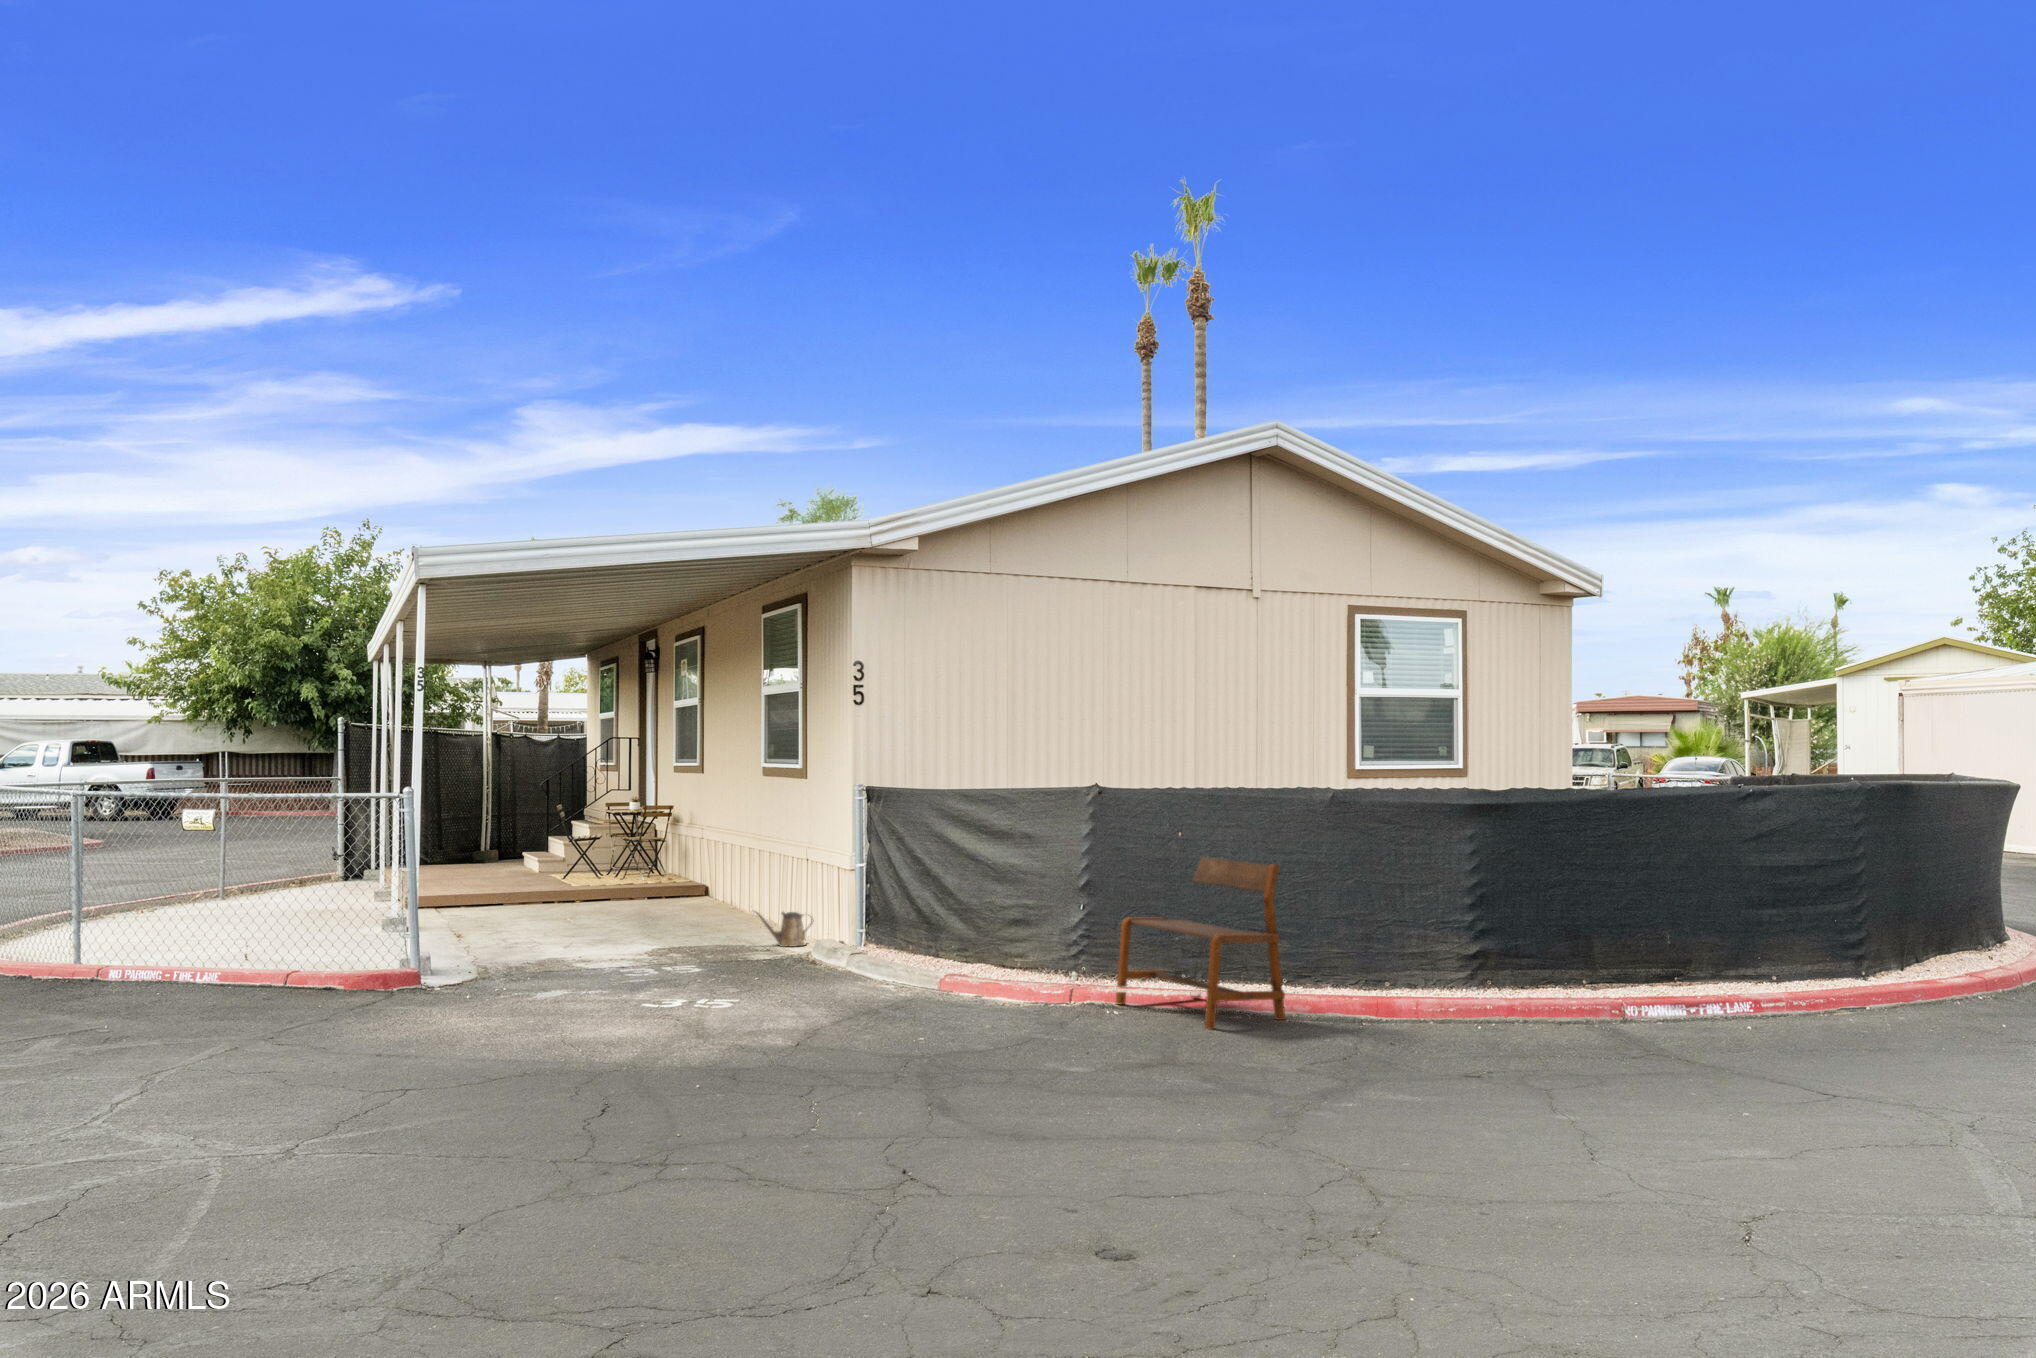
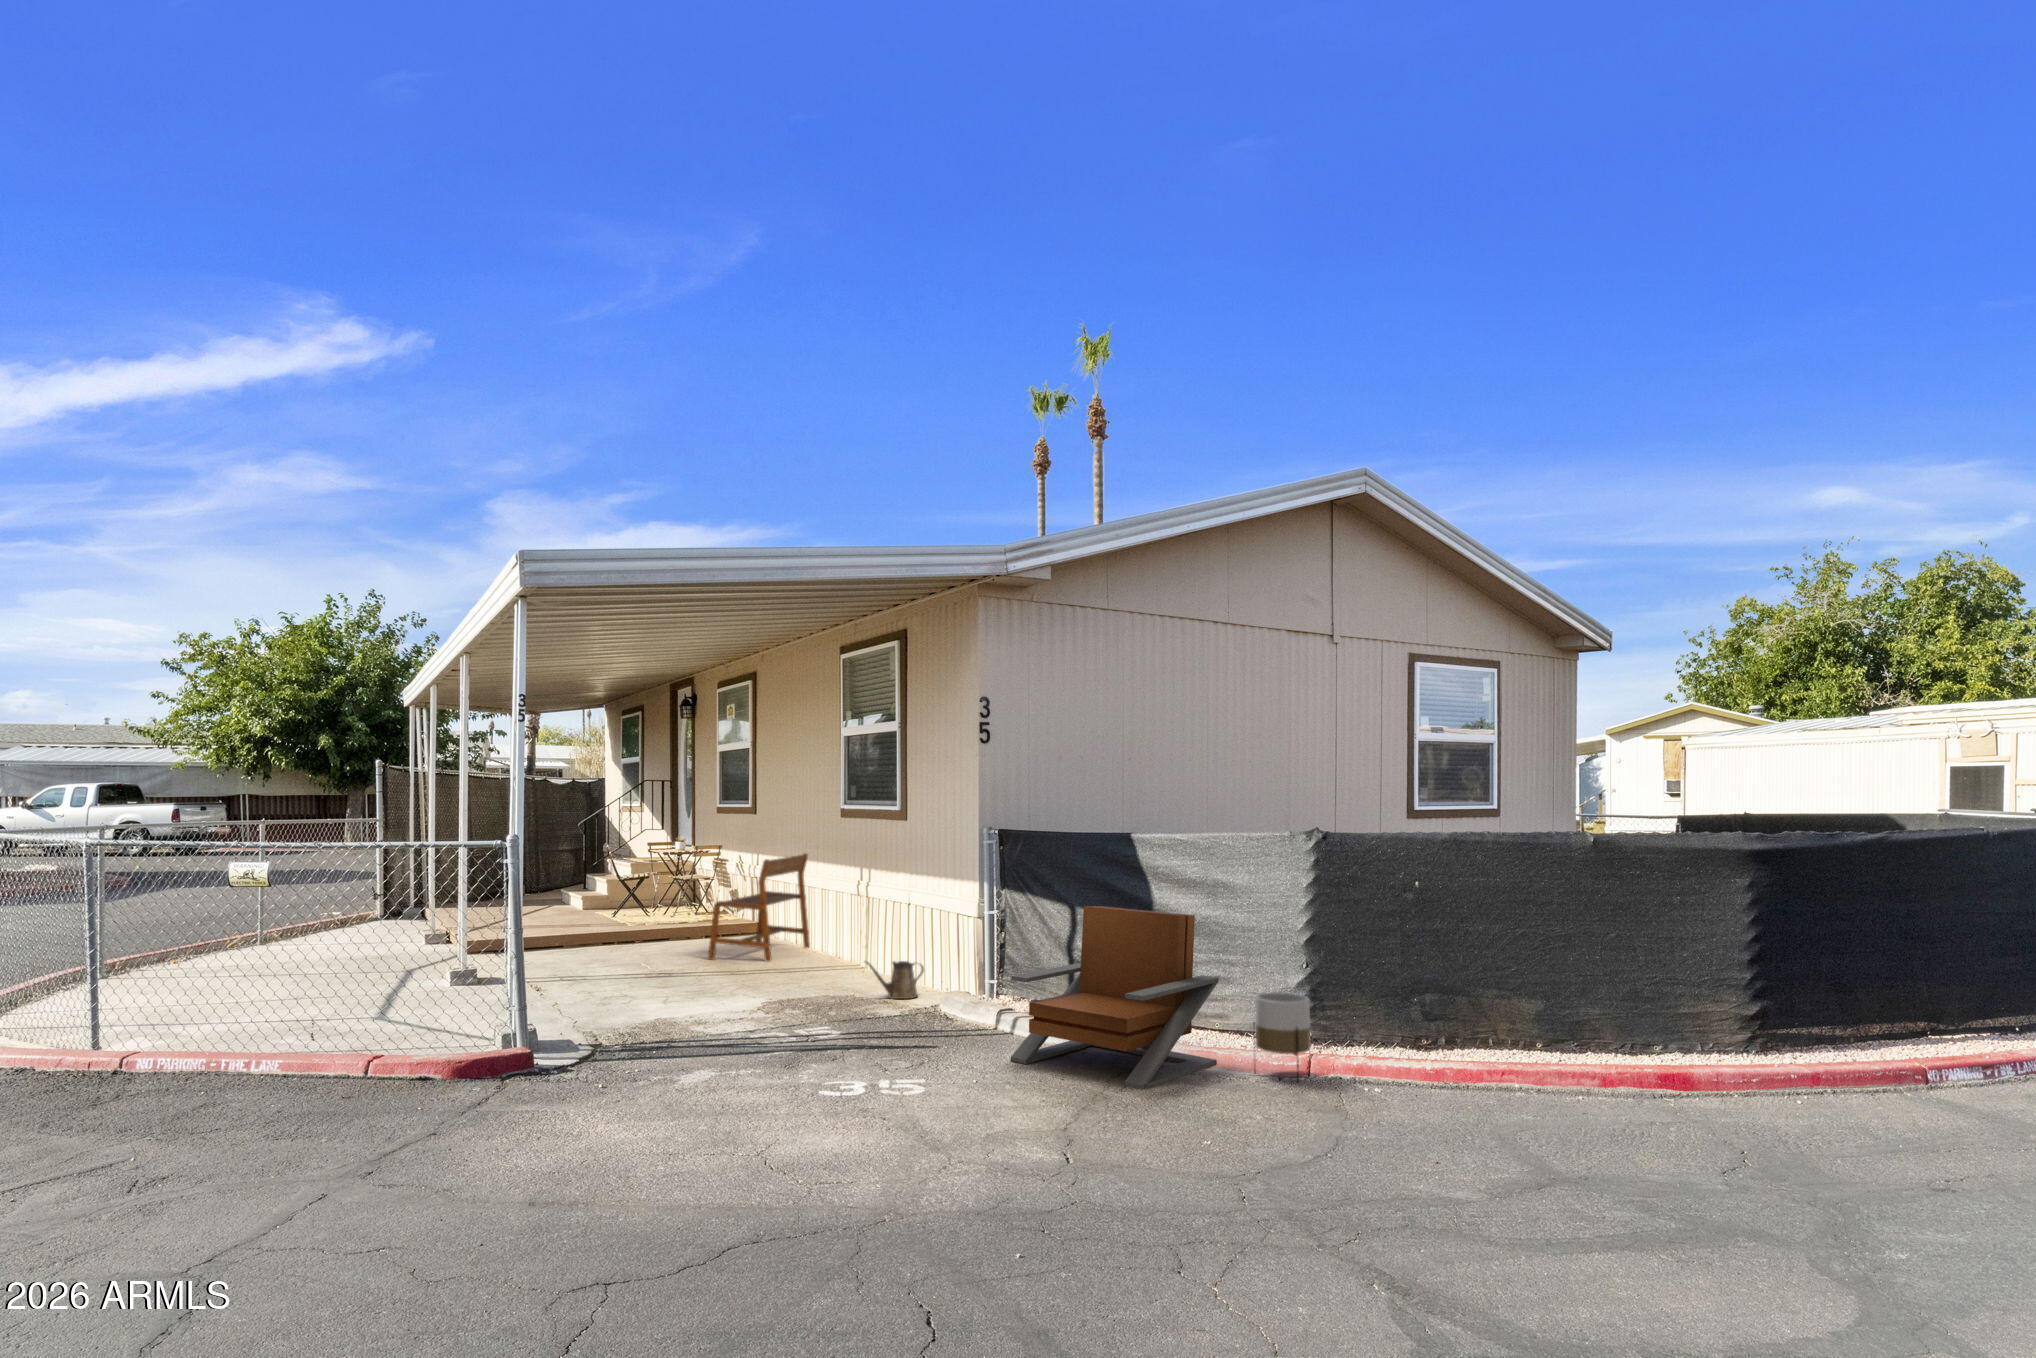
lounge chair: none [831,855,1010,1004] -> present [1011,906,1219,1089]
bench: present [1116,857,1285,1030] -> present [708,853,810,962]
planter: none [1028,929,1075,1003] -> present [1253,992,1311,1080]

